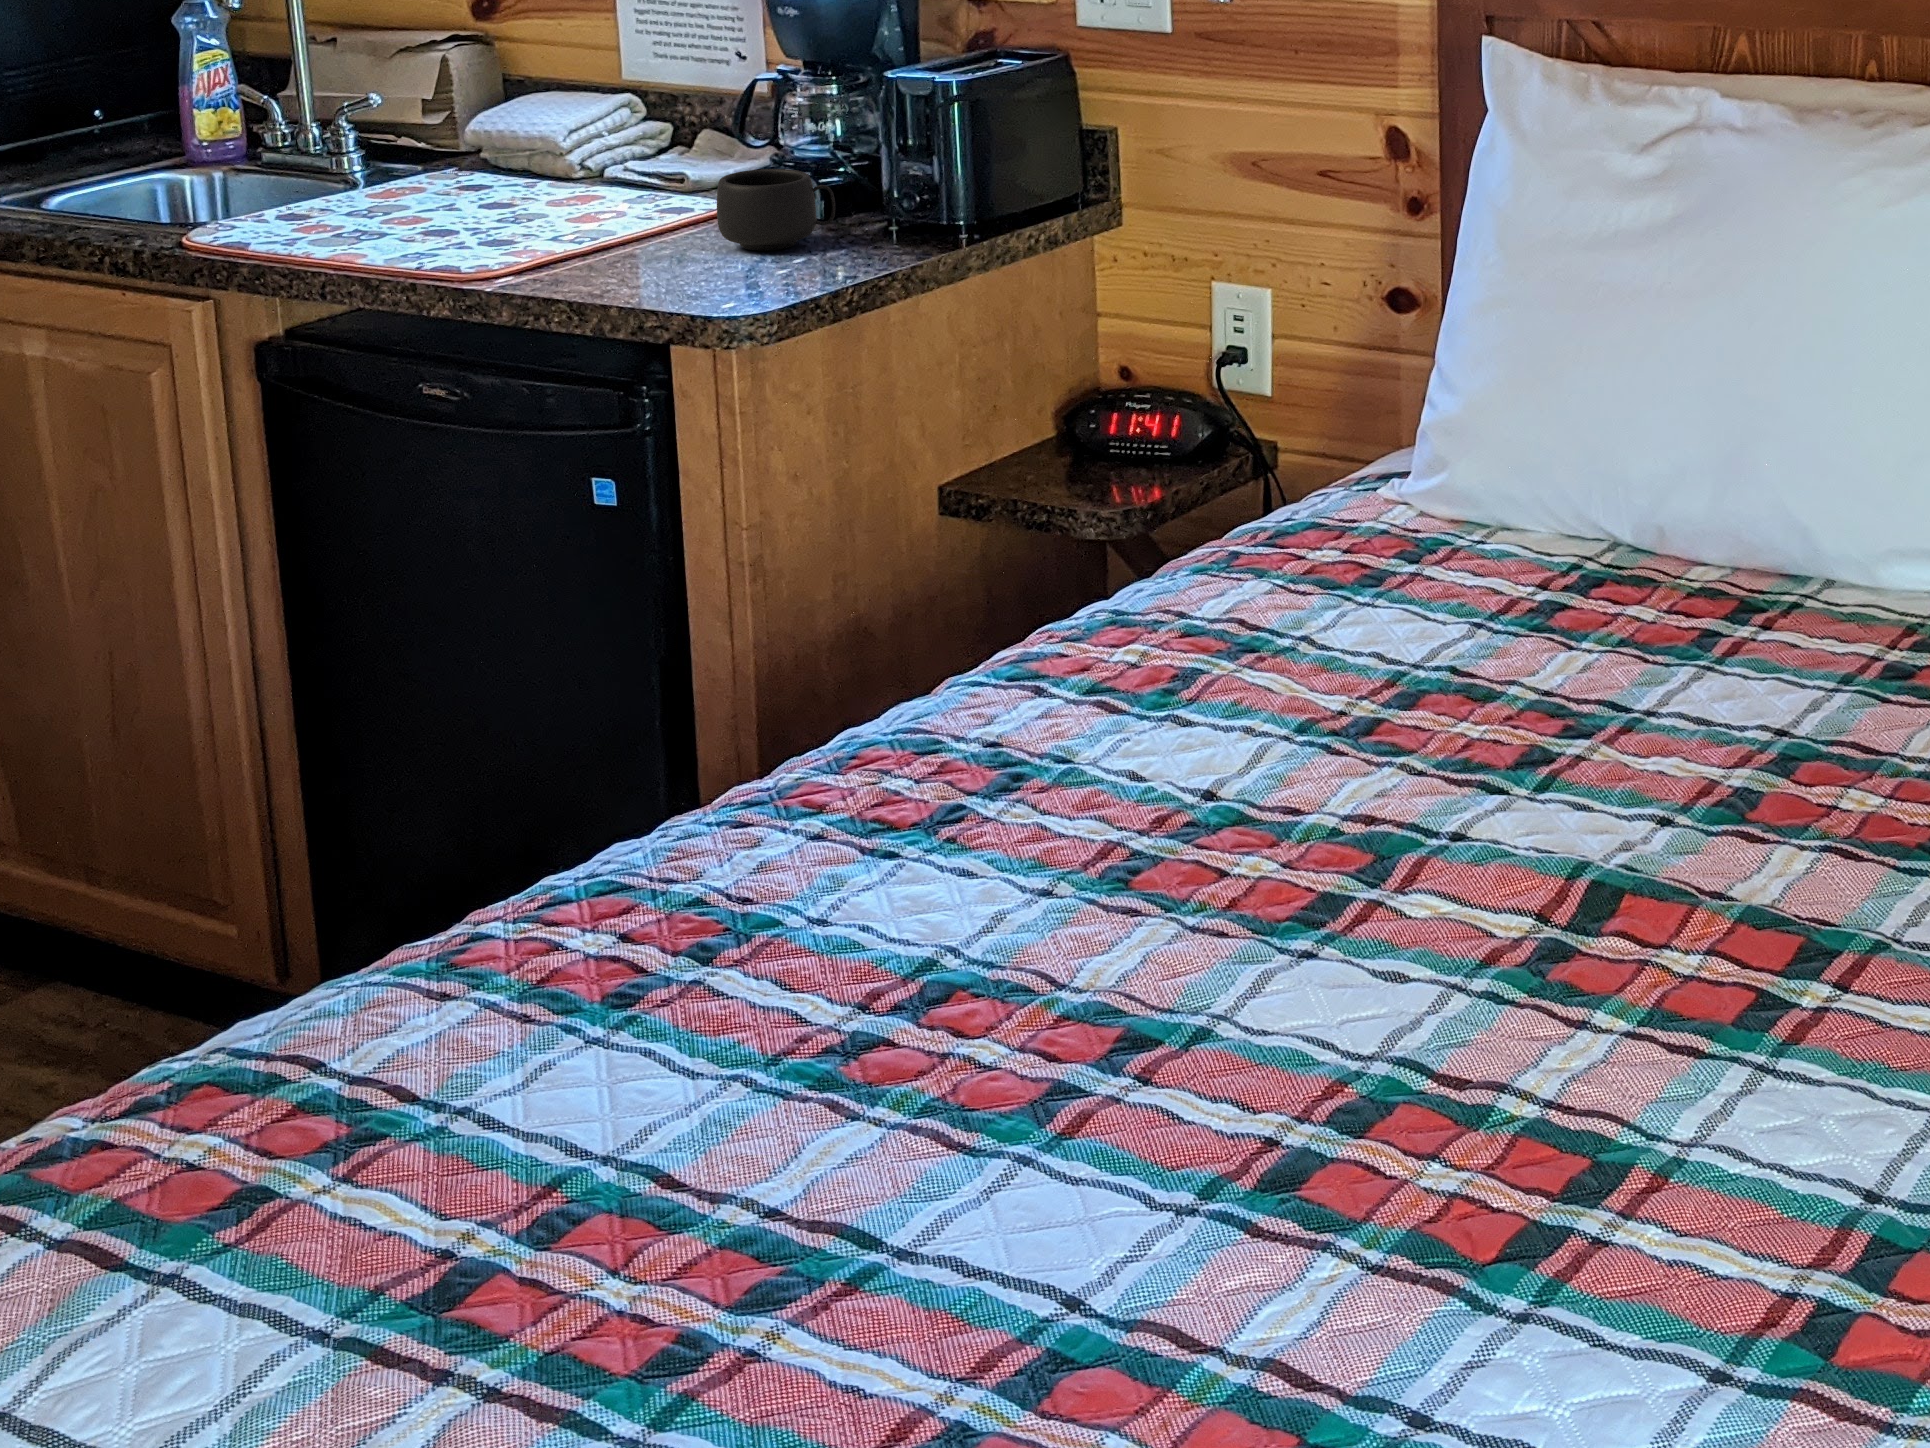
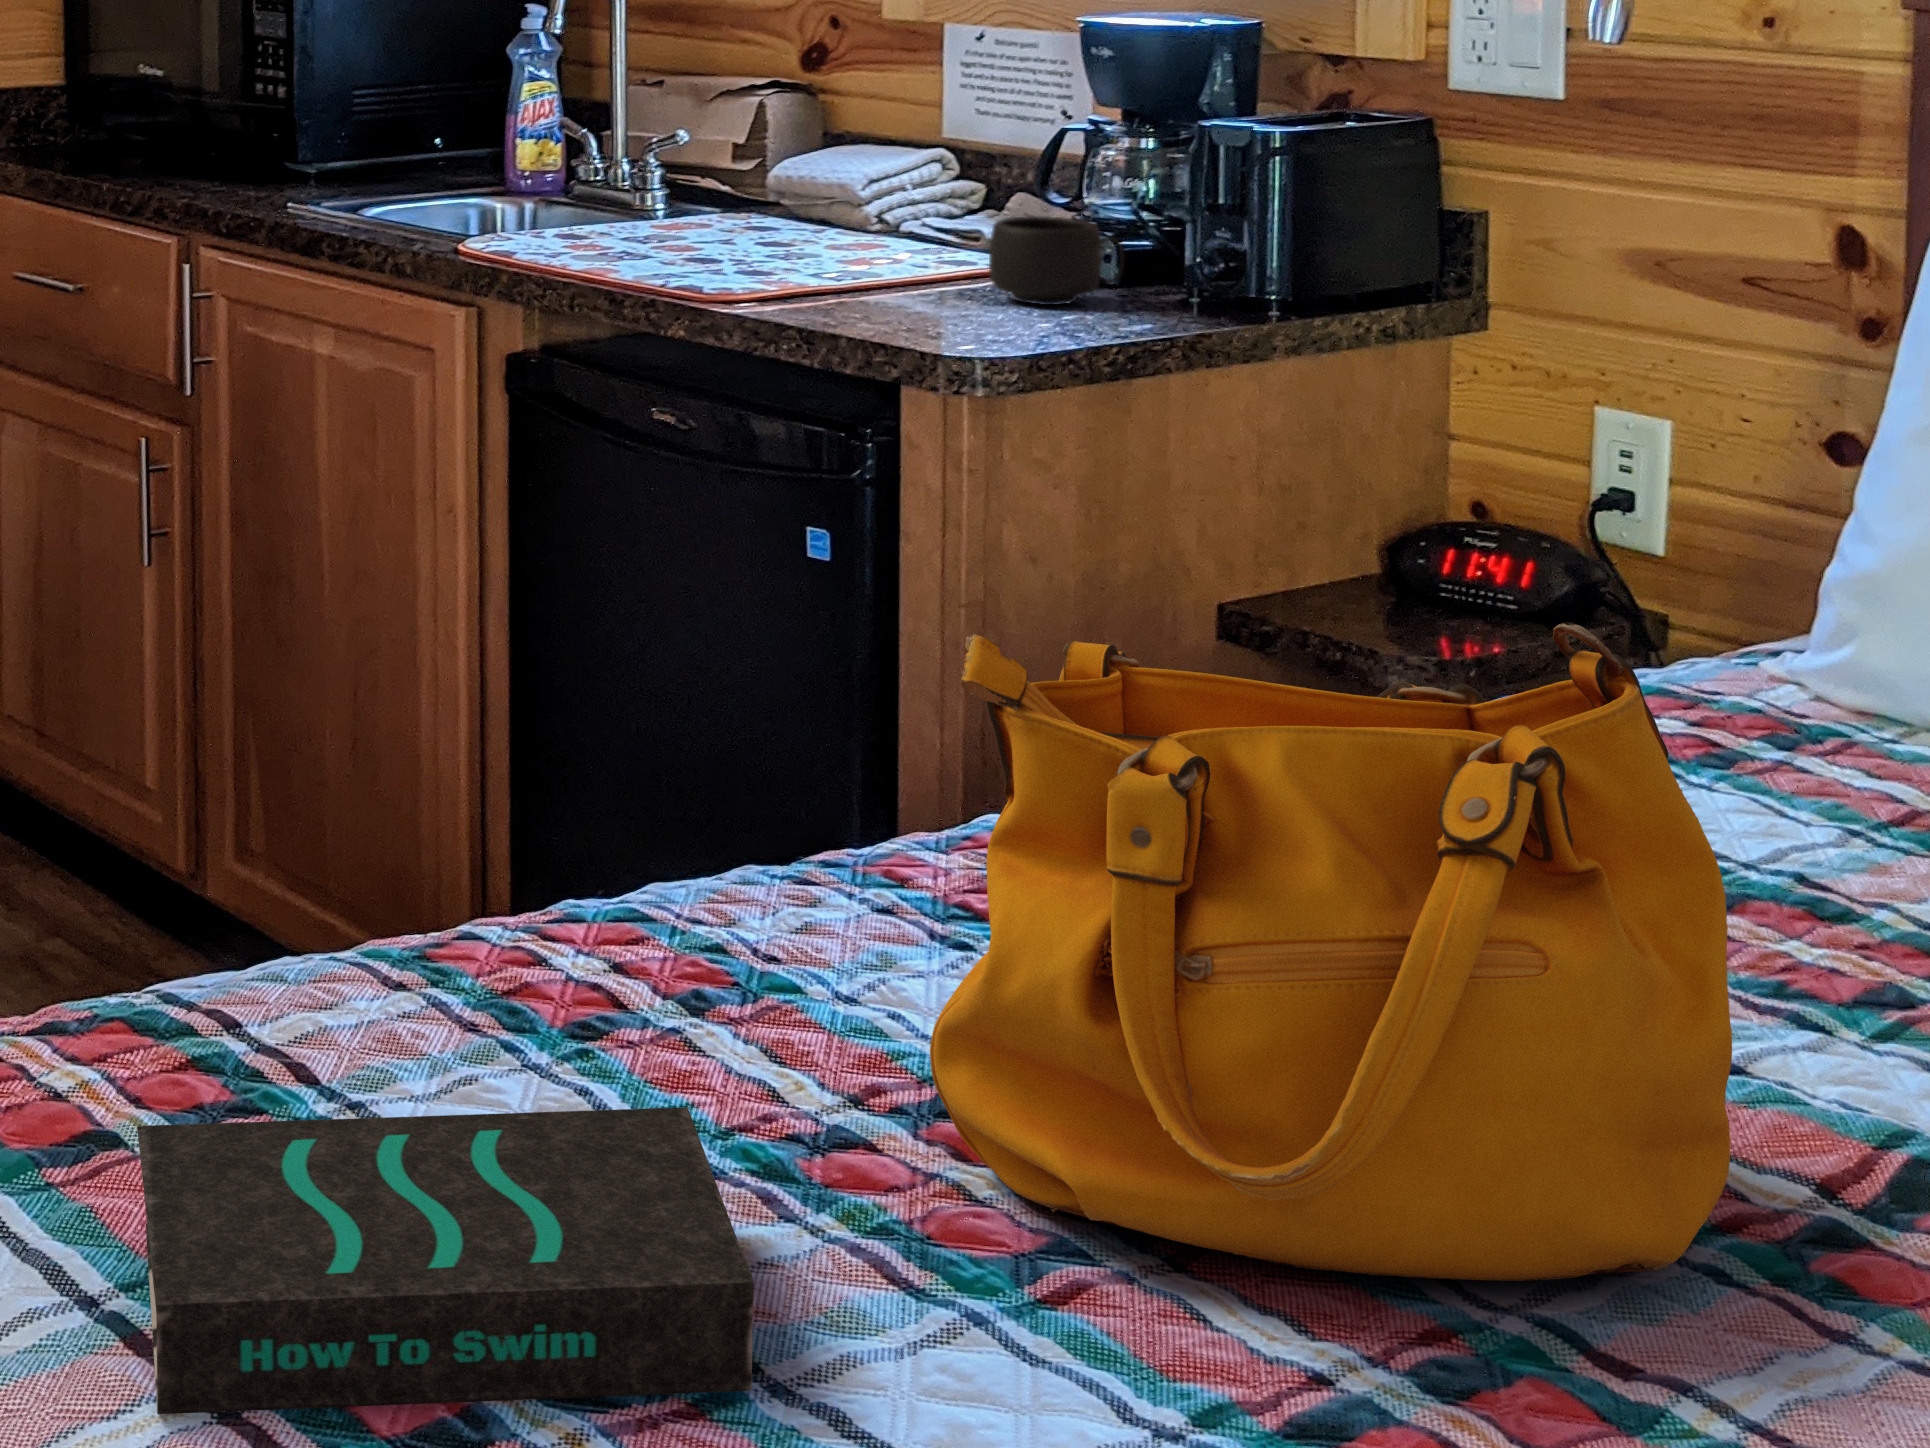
handbag: none [932,556,1496,1063] -> present [930,622,1732,1281]
book: none [319,1053,888,1411] -> present [137,1108,753,1414]

